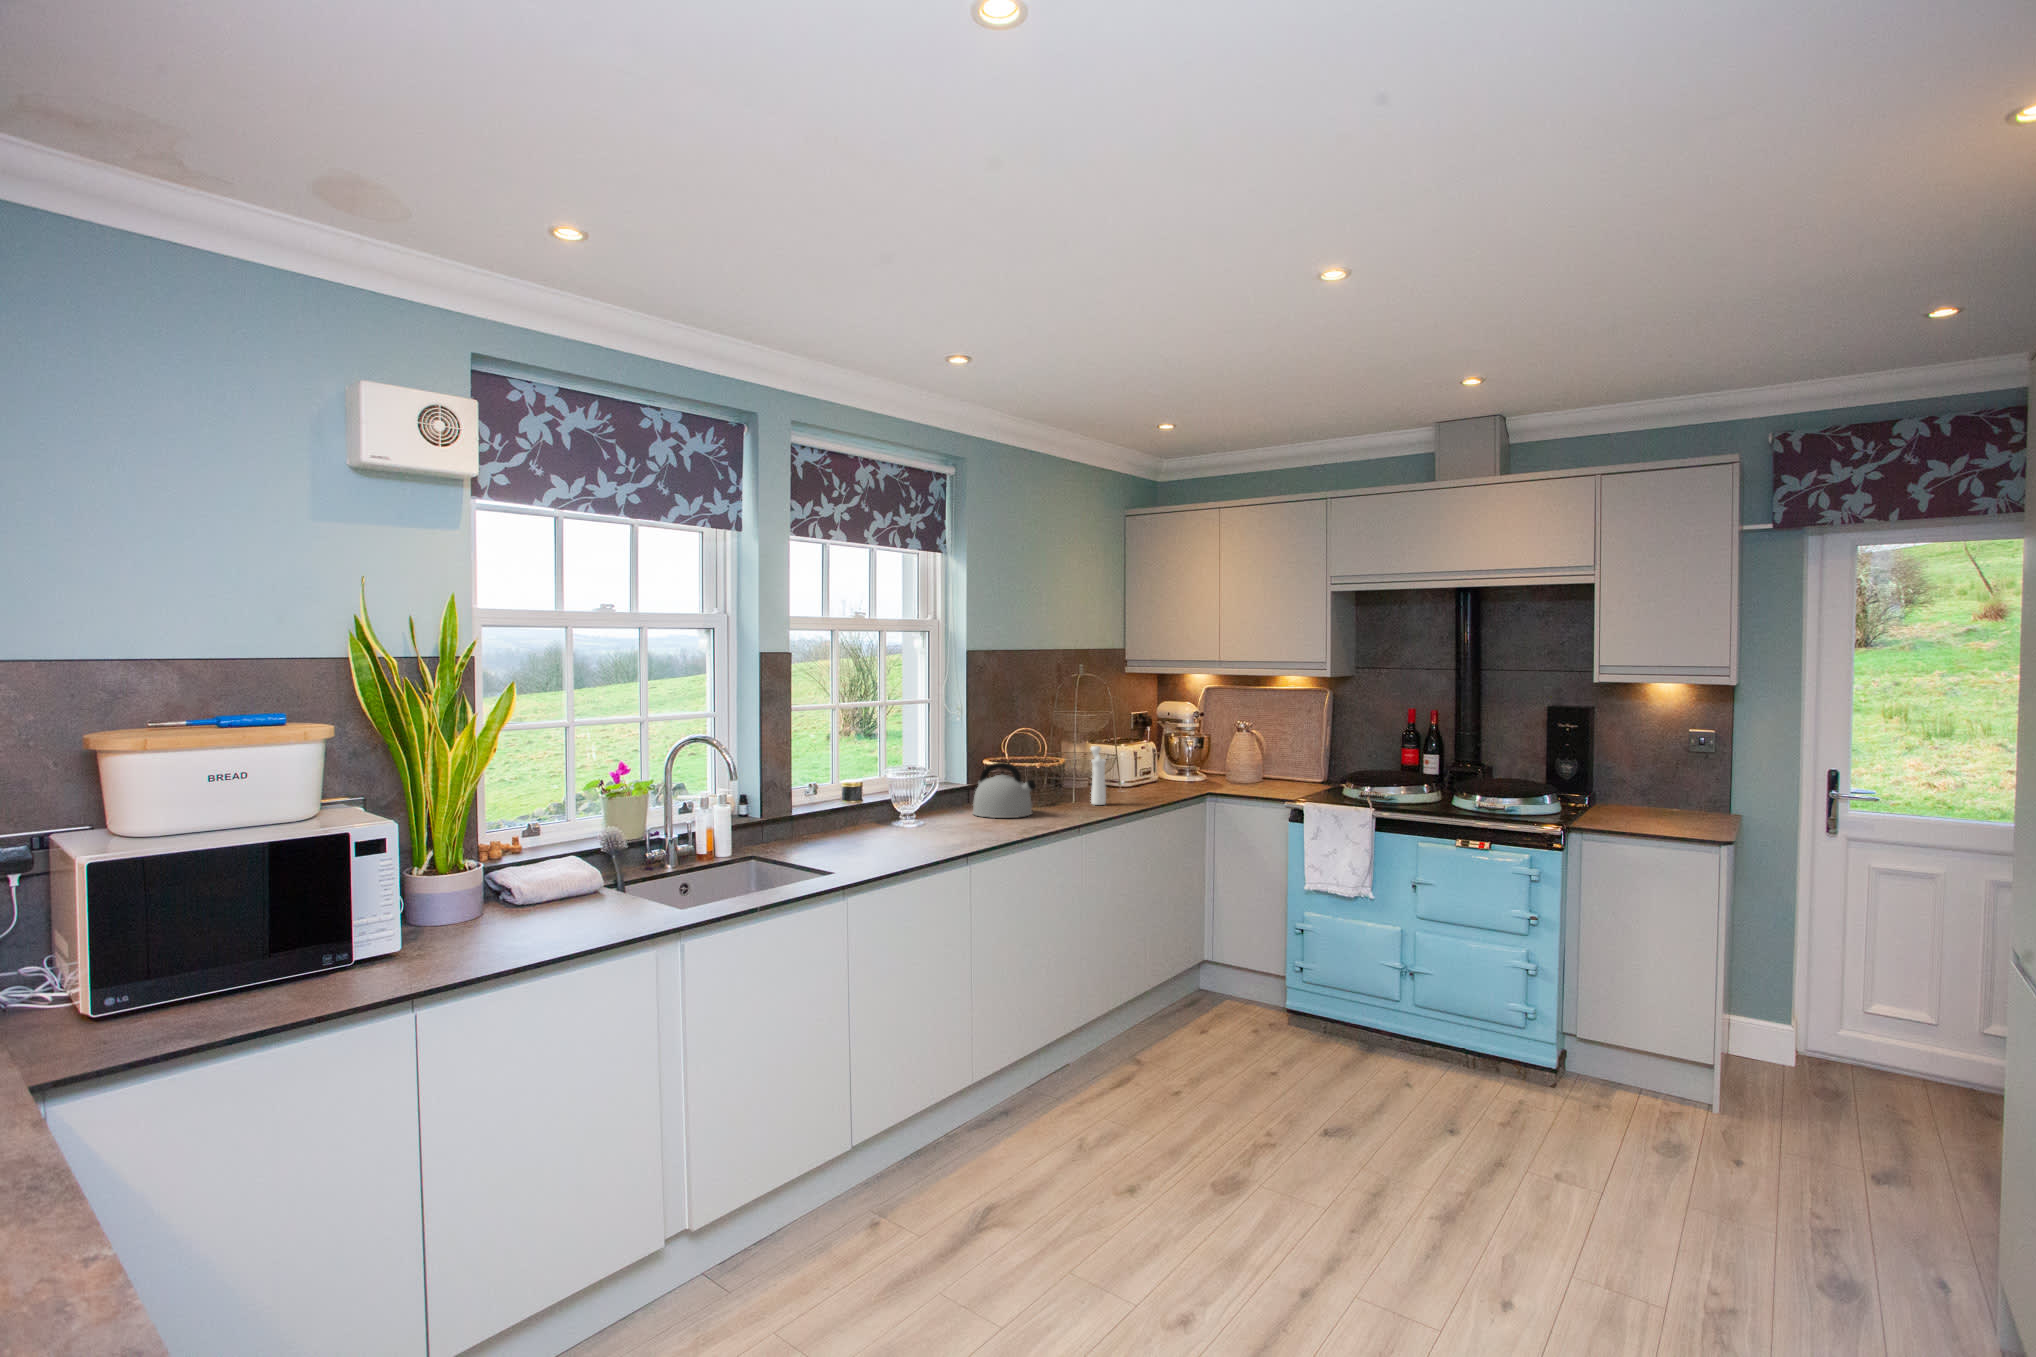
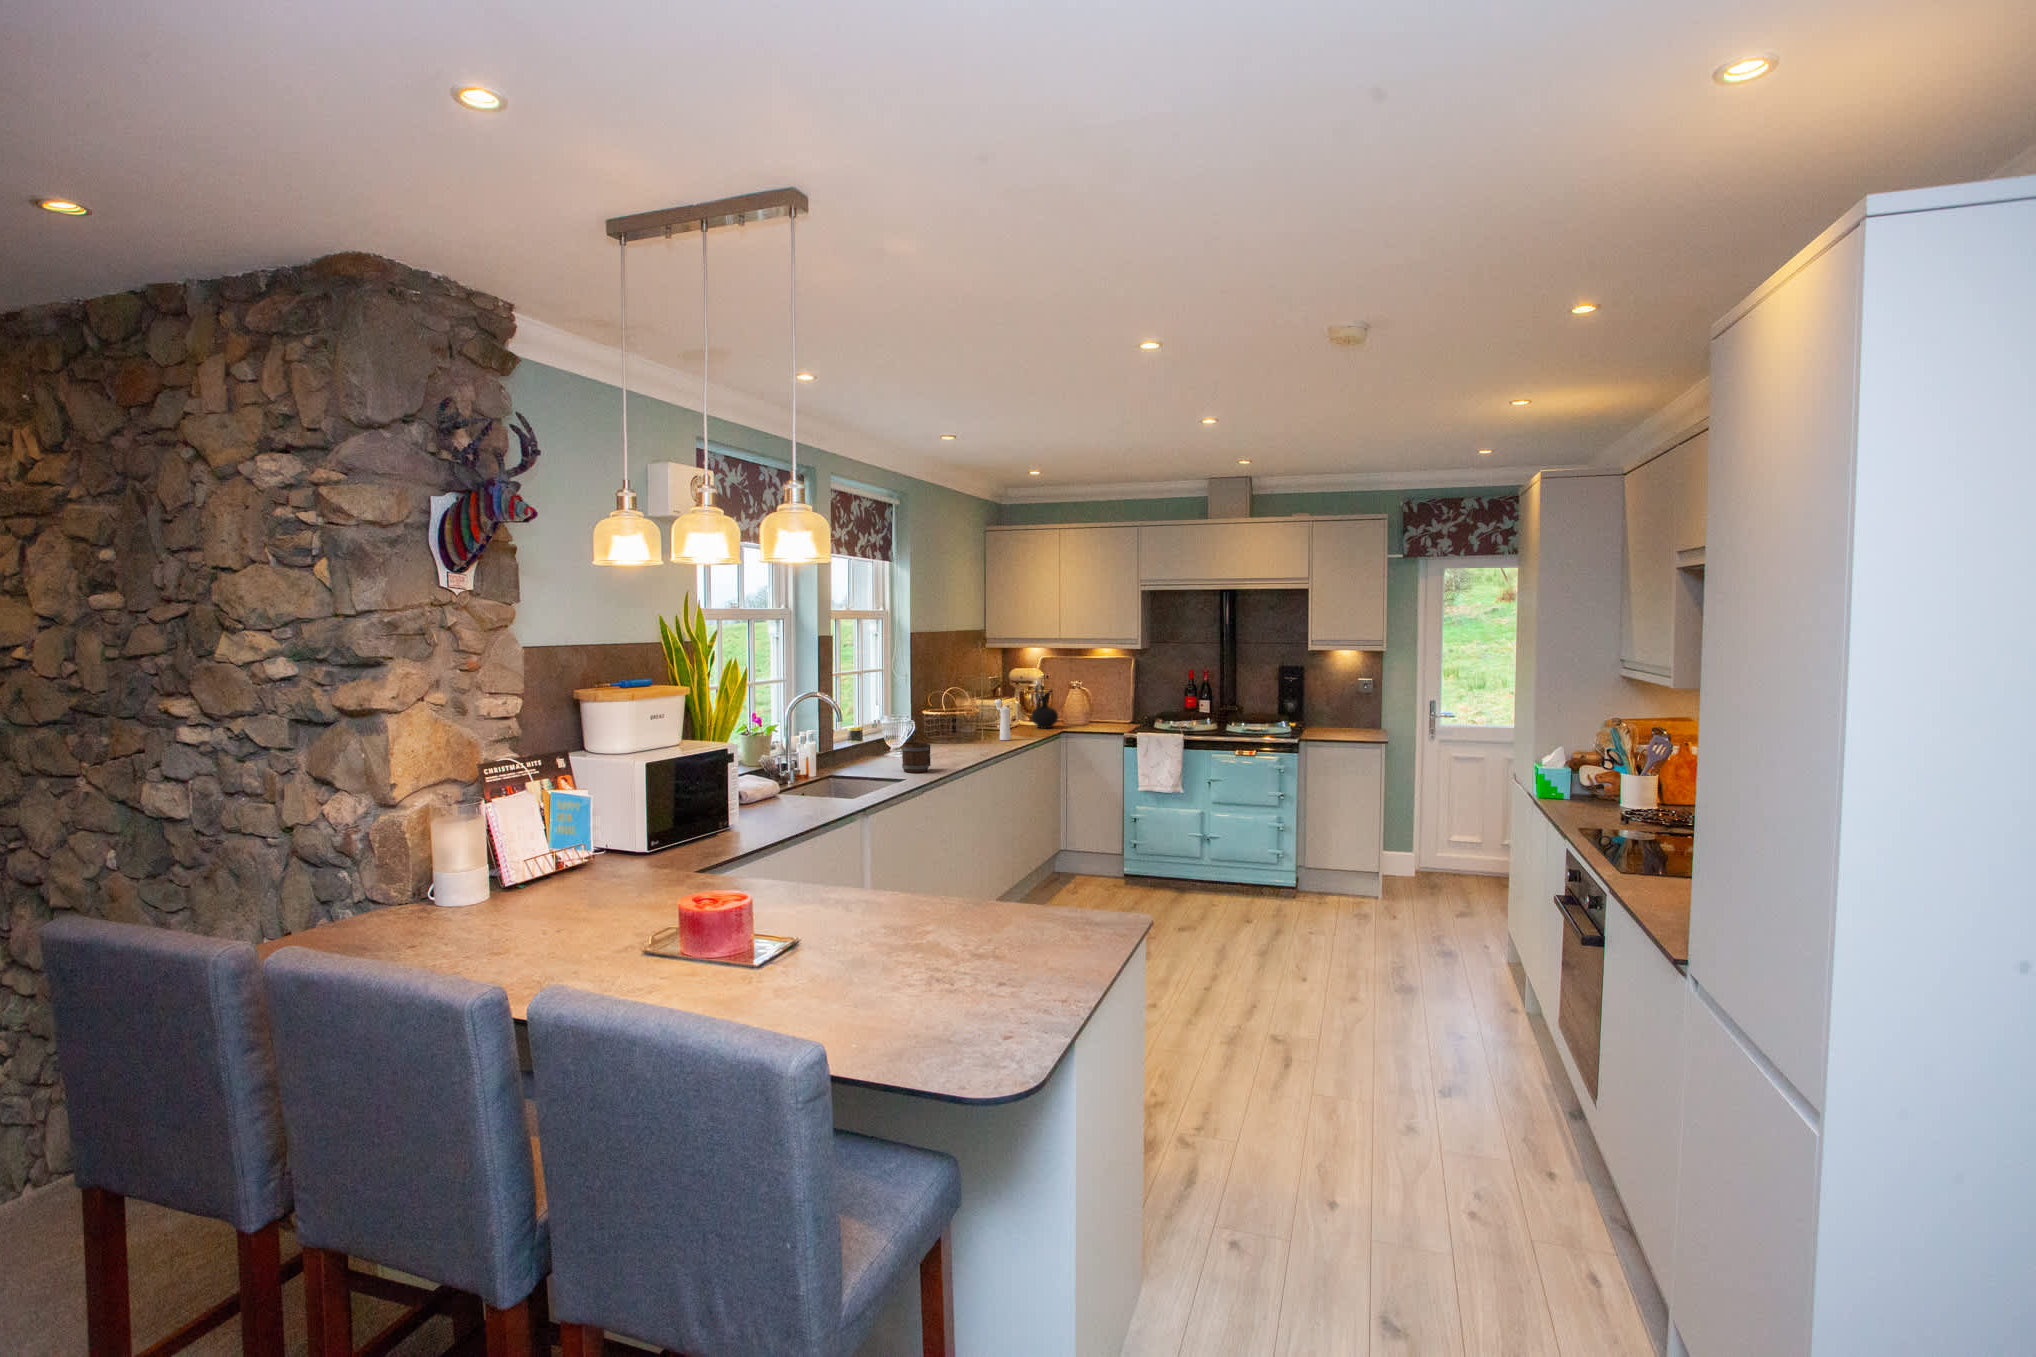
ceramic jug: none [1166,724,1204,787] -> present [1031,684,1058,728]
kettle: present [973,762,1036,818] -> none [929,711,975,750]
mug: none [859,812,909,860] -> present [902,742,931,773]

